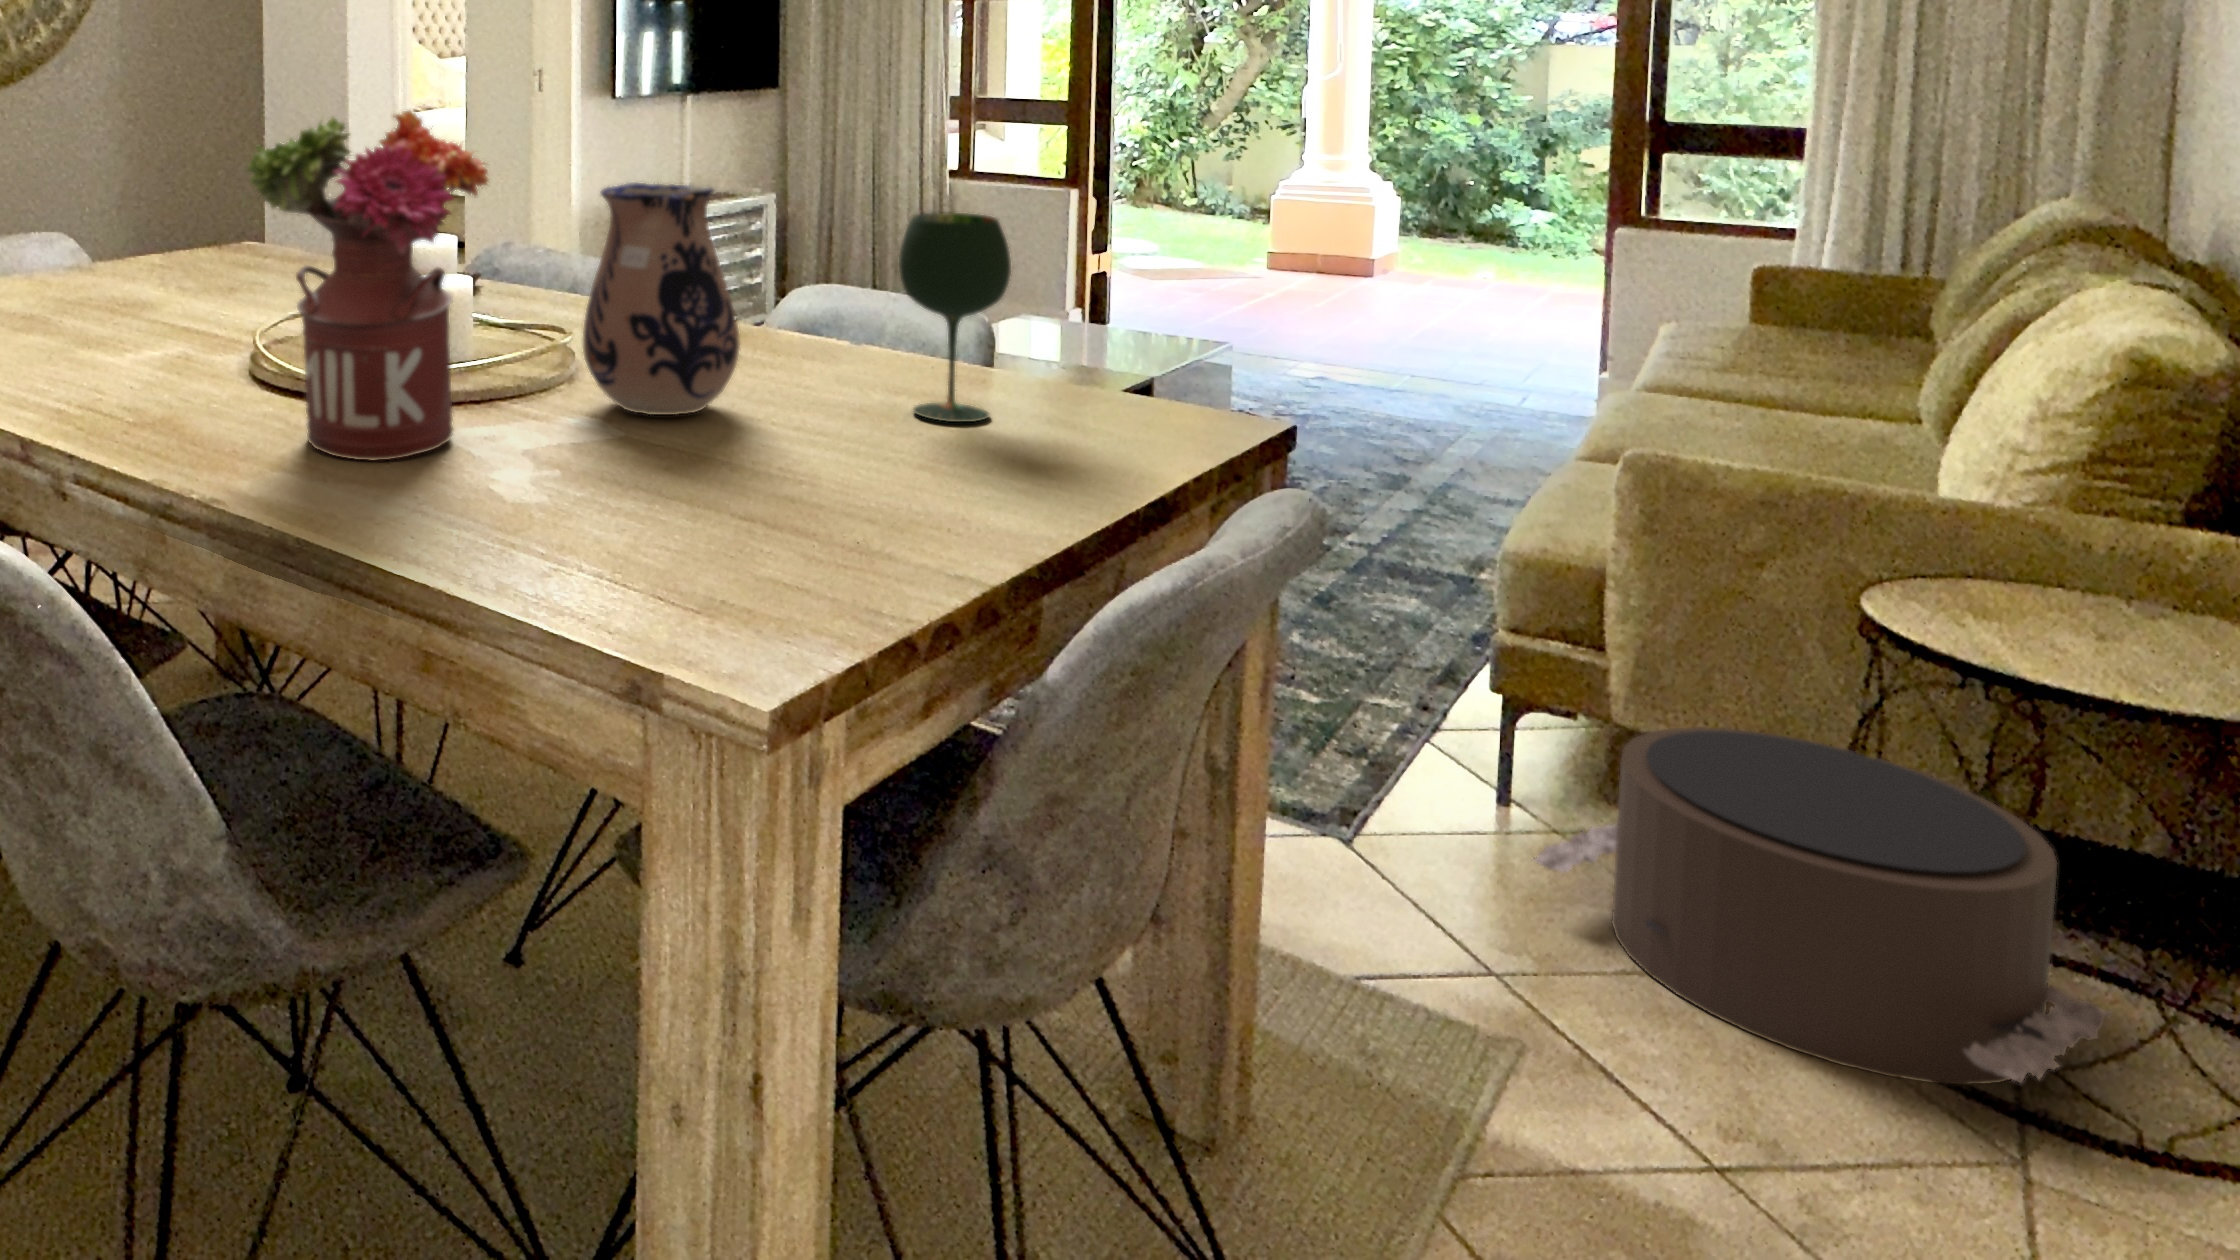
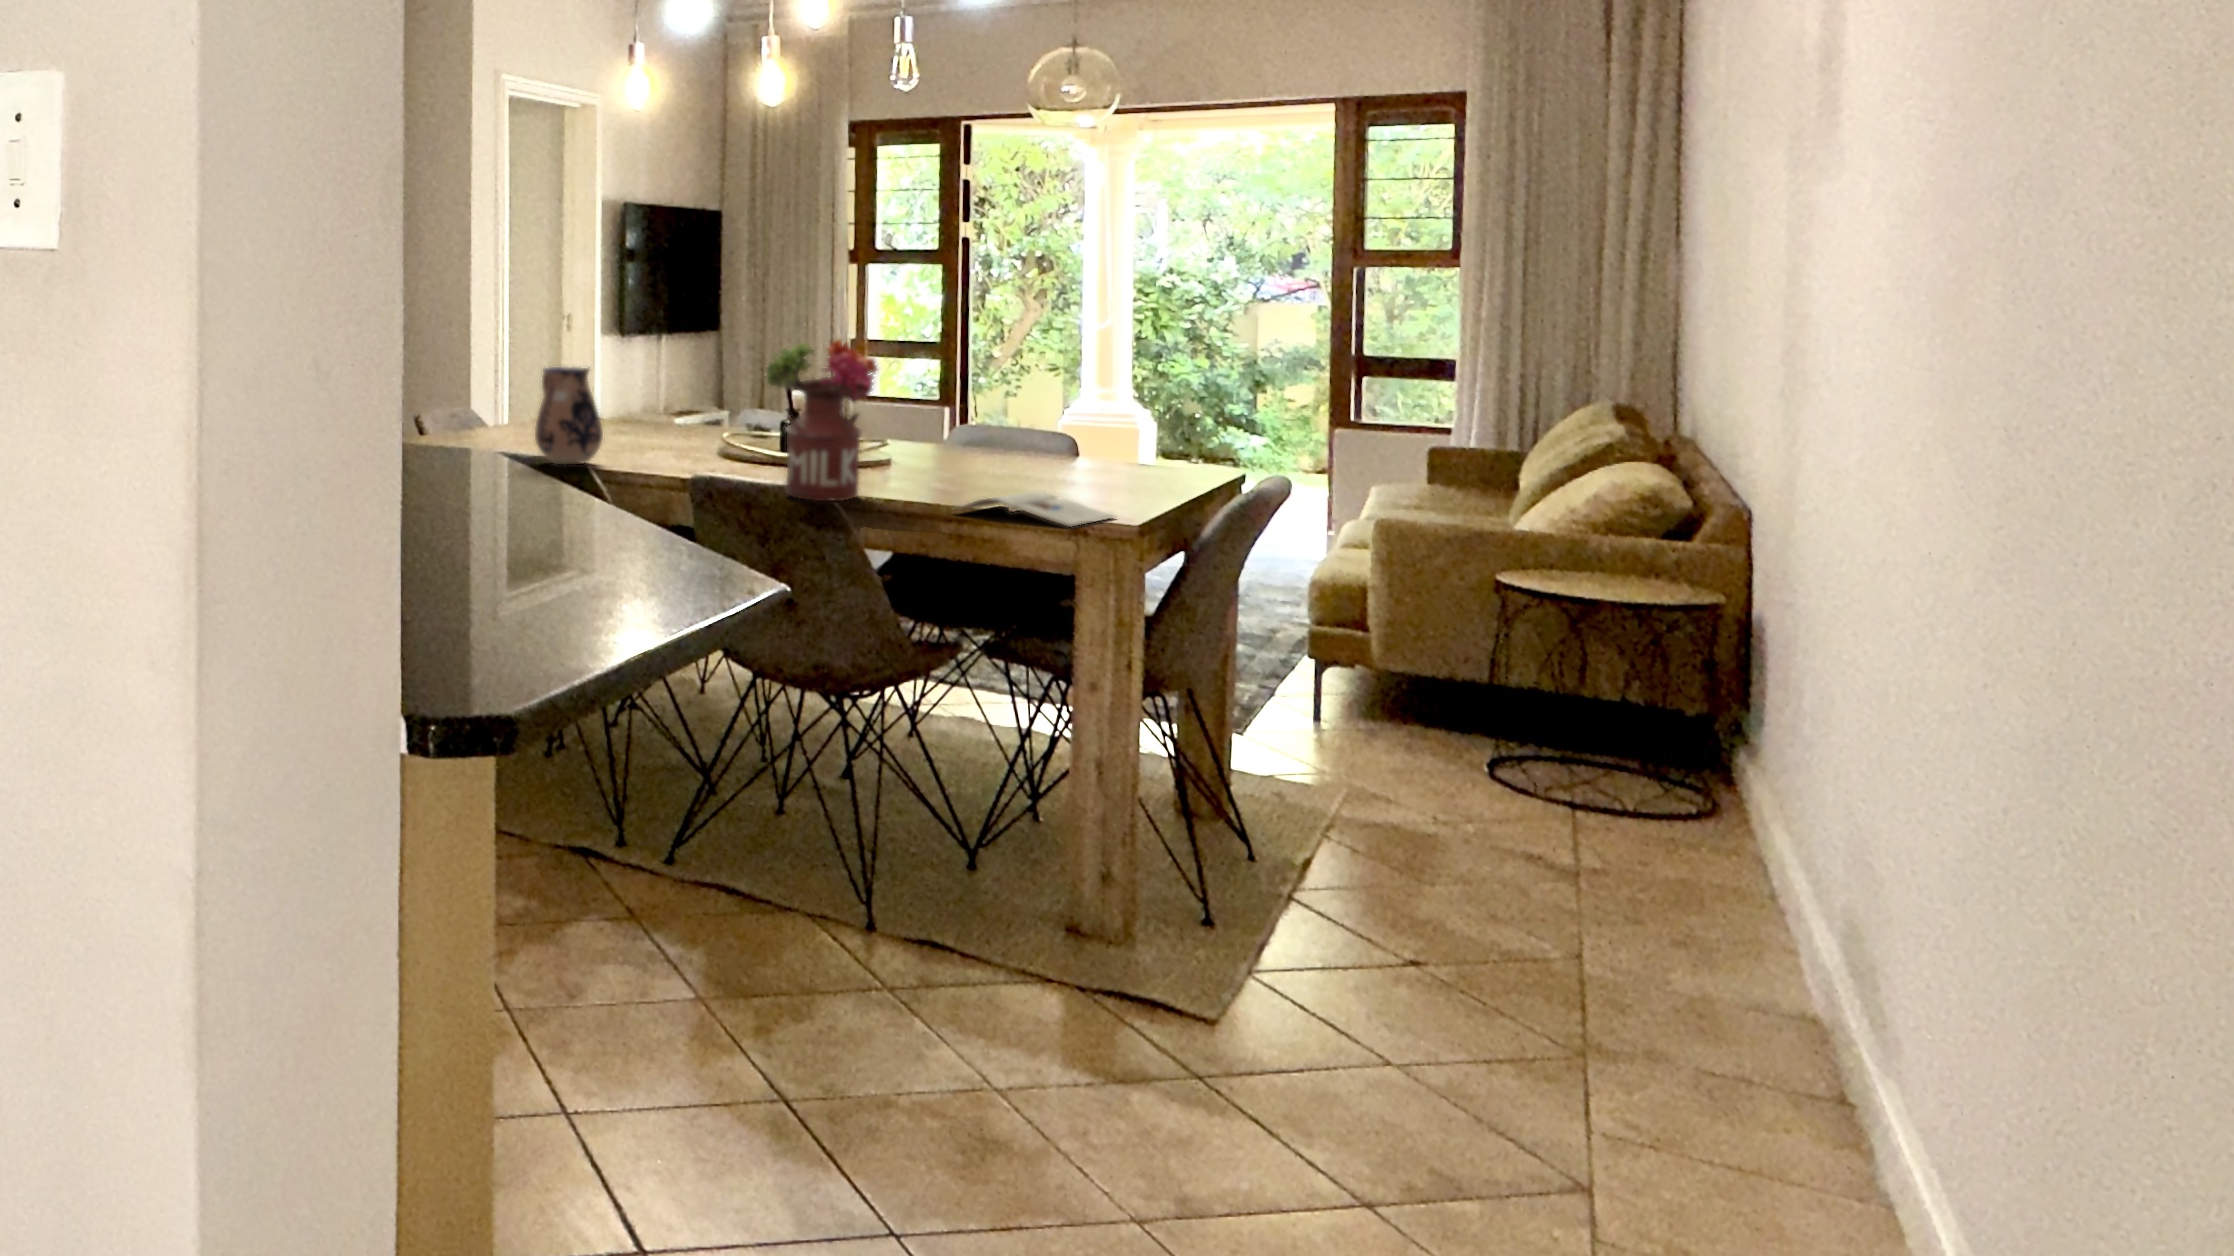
ceramic pitcher: present [583,182,740,415] -> present [535,367,603,464]
wine glass: present [899,213,1011,422] -> none [1044,387,1101,485]
magazine: none [544,476,908,618] -> present [956,491,1114,527]
pouf: present [1534,727,2112,1085] -> none [1321,658,1589,792]

